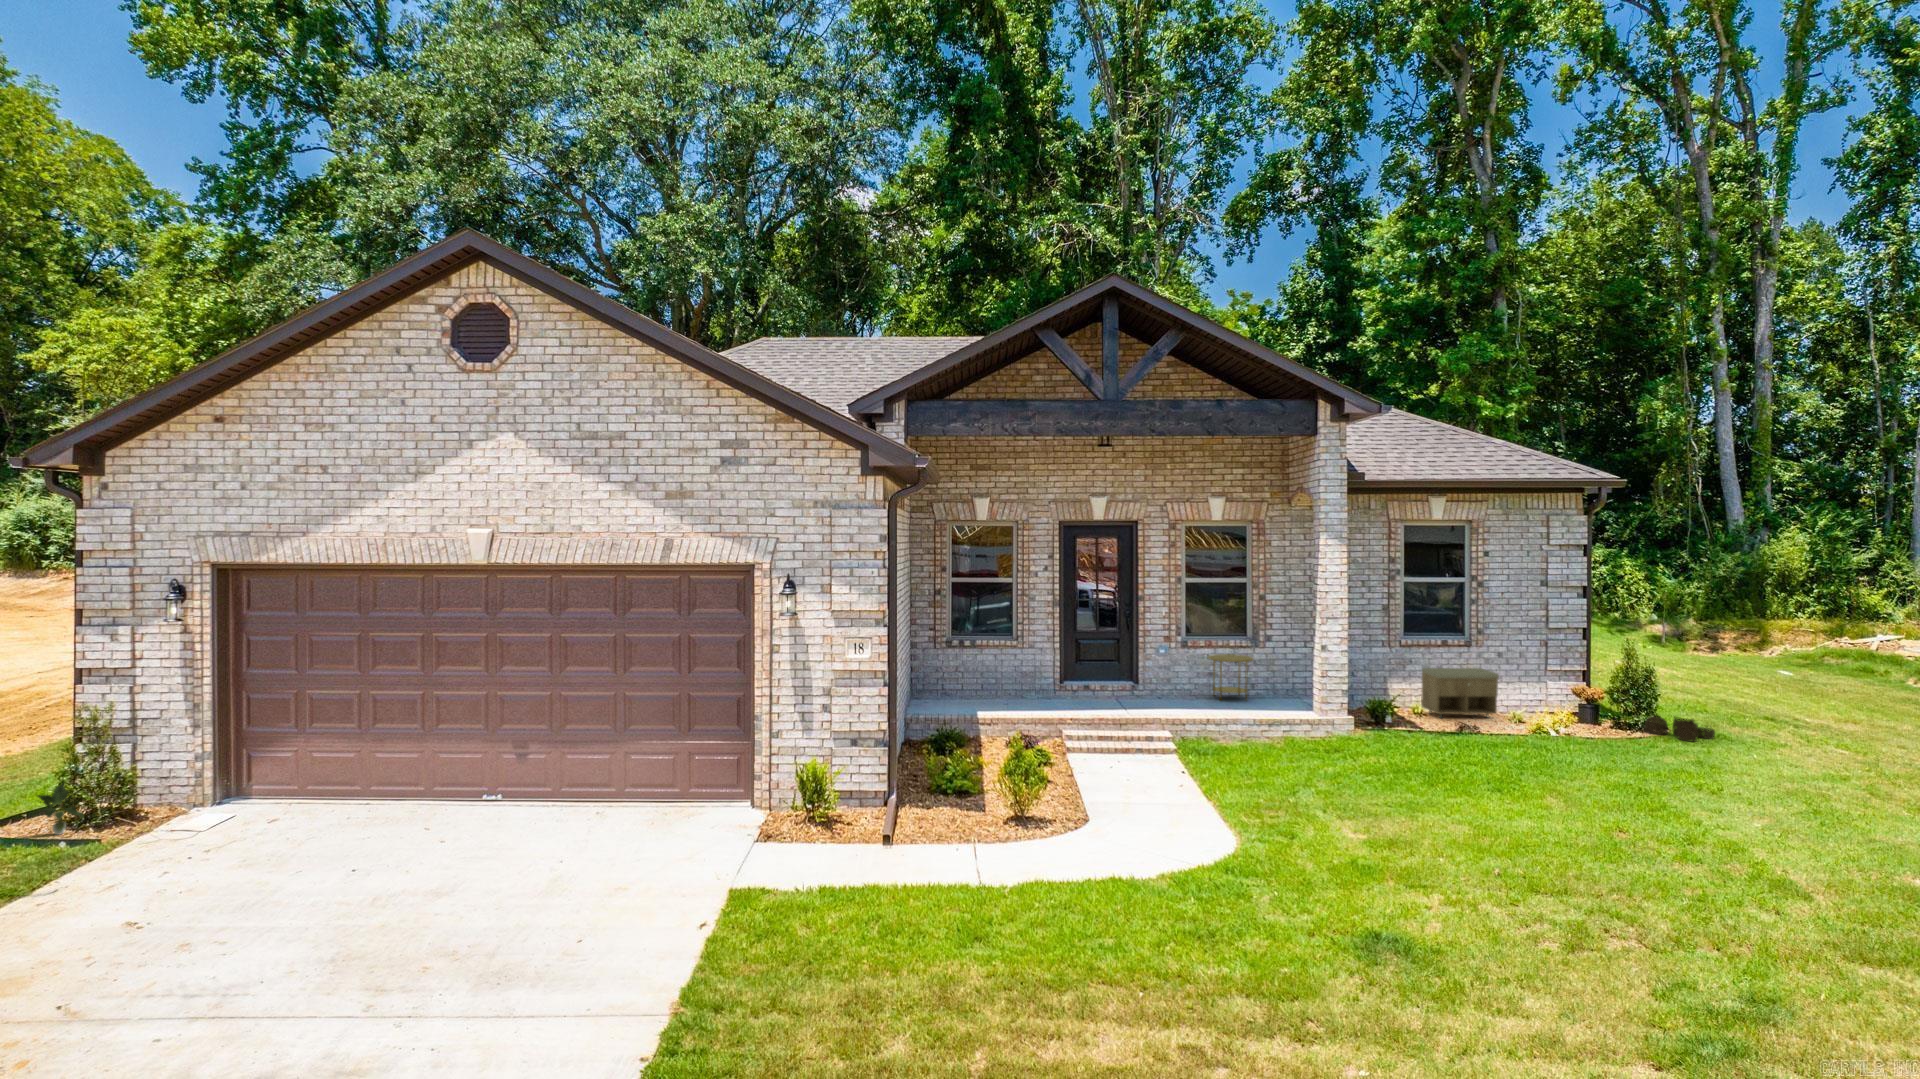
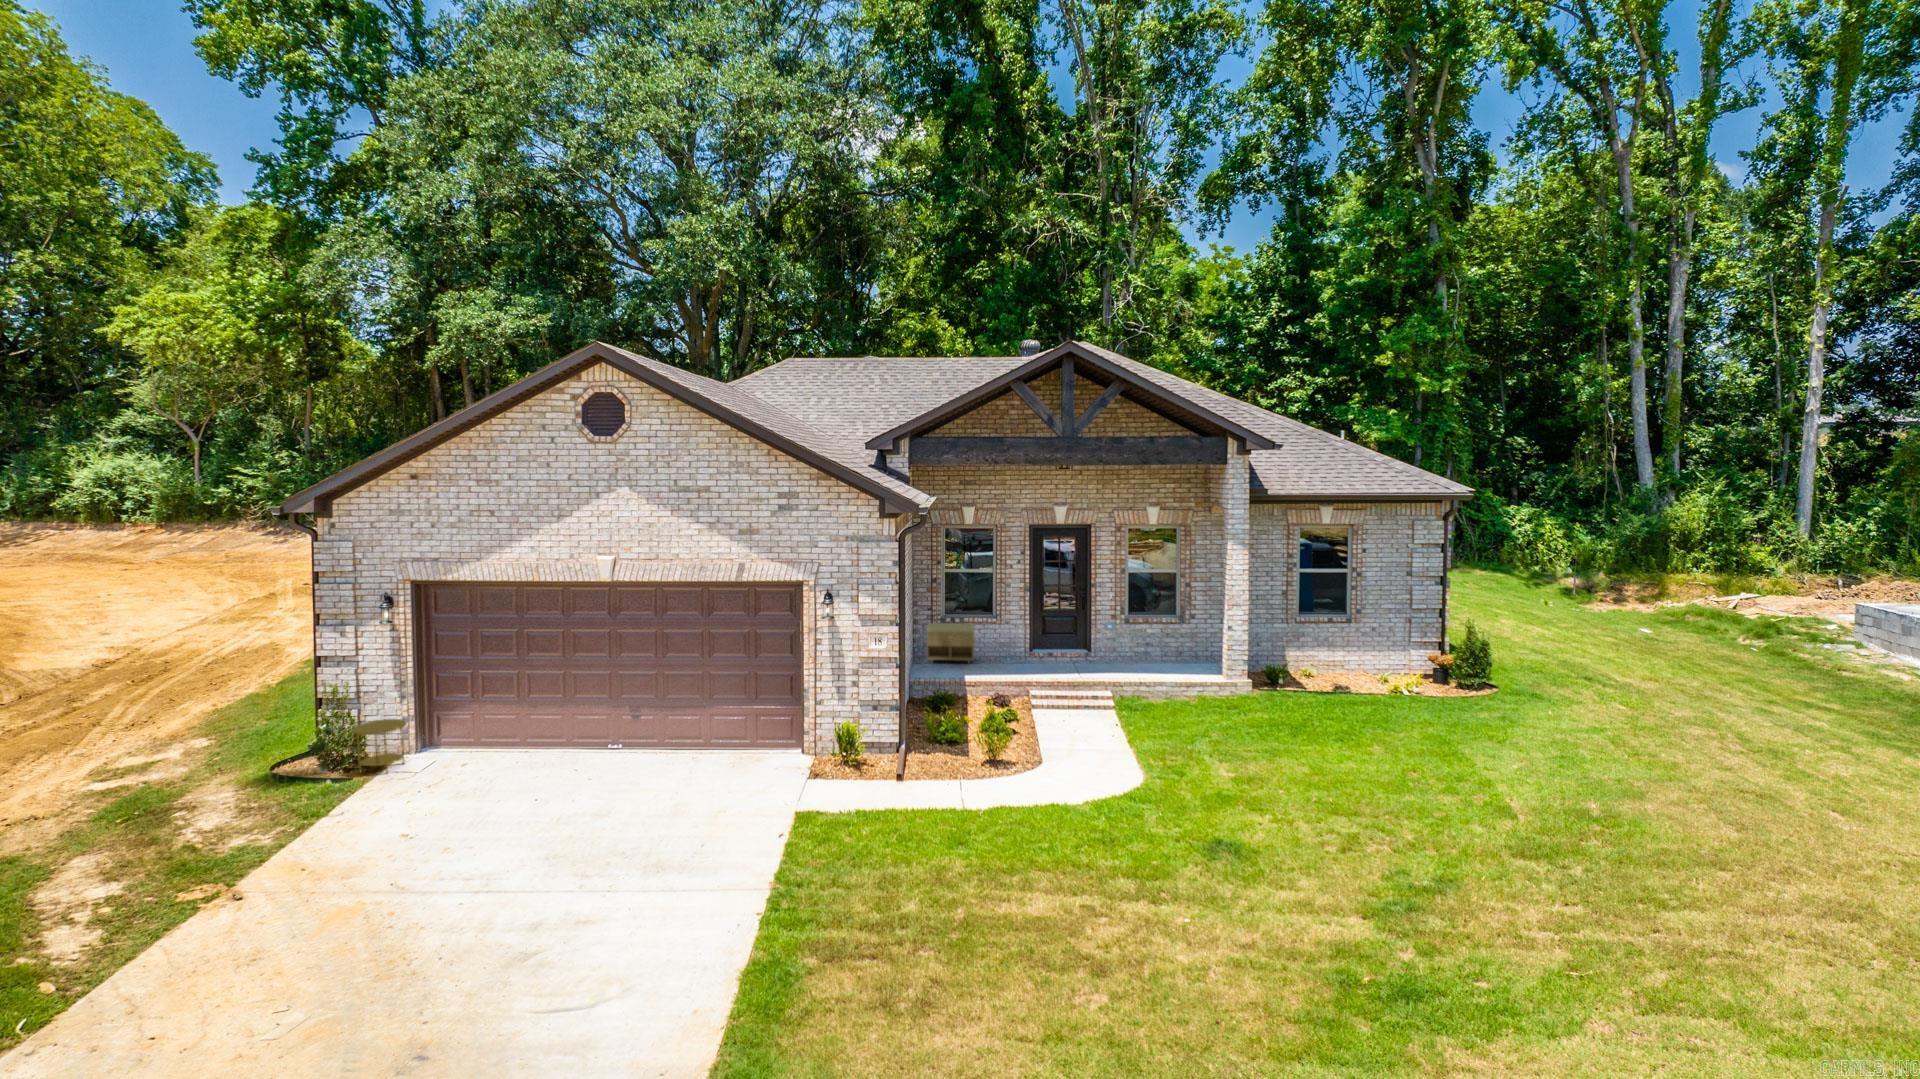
side table: present [1208,654,1253,700] -> present [351,719,407,773]
storage bench: present [1421,668,1499,718] -> present [927,623,975,662]
woven basket: present [1644,715,1715,741] -> none [1477,677,1527,699]

